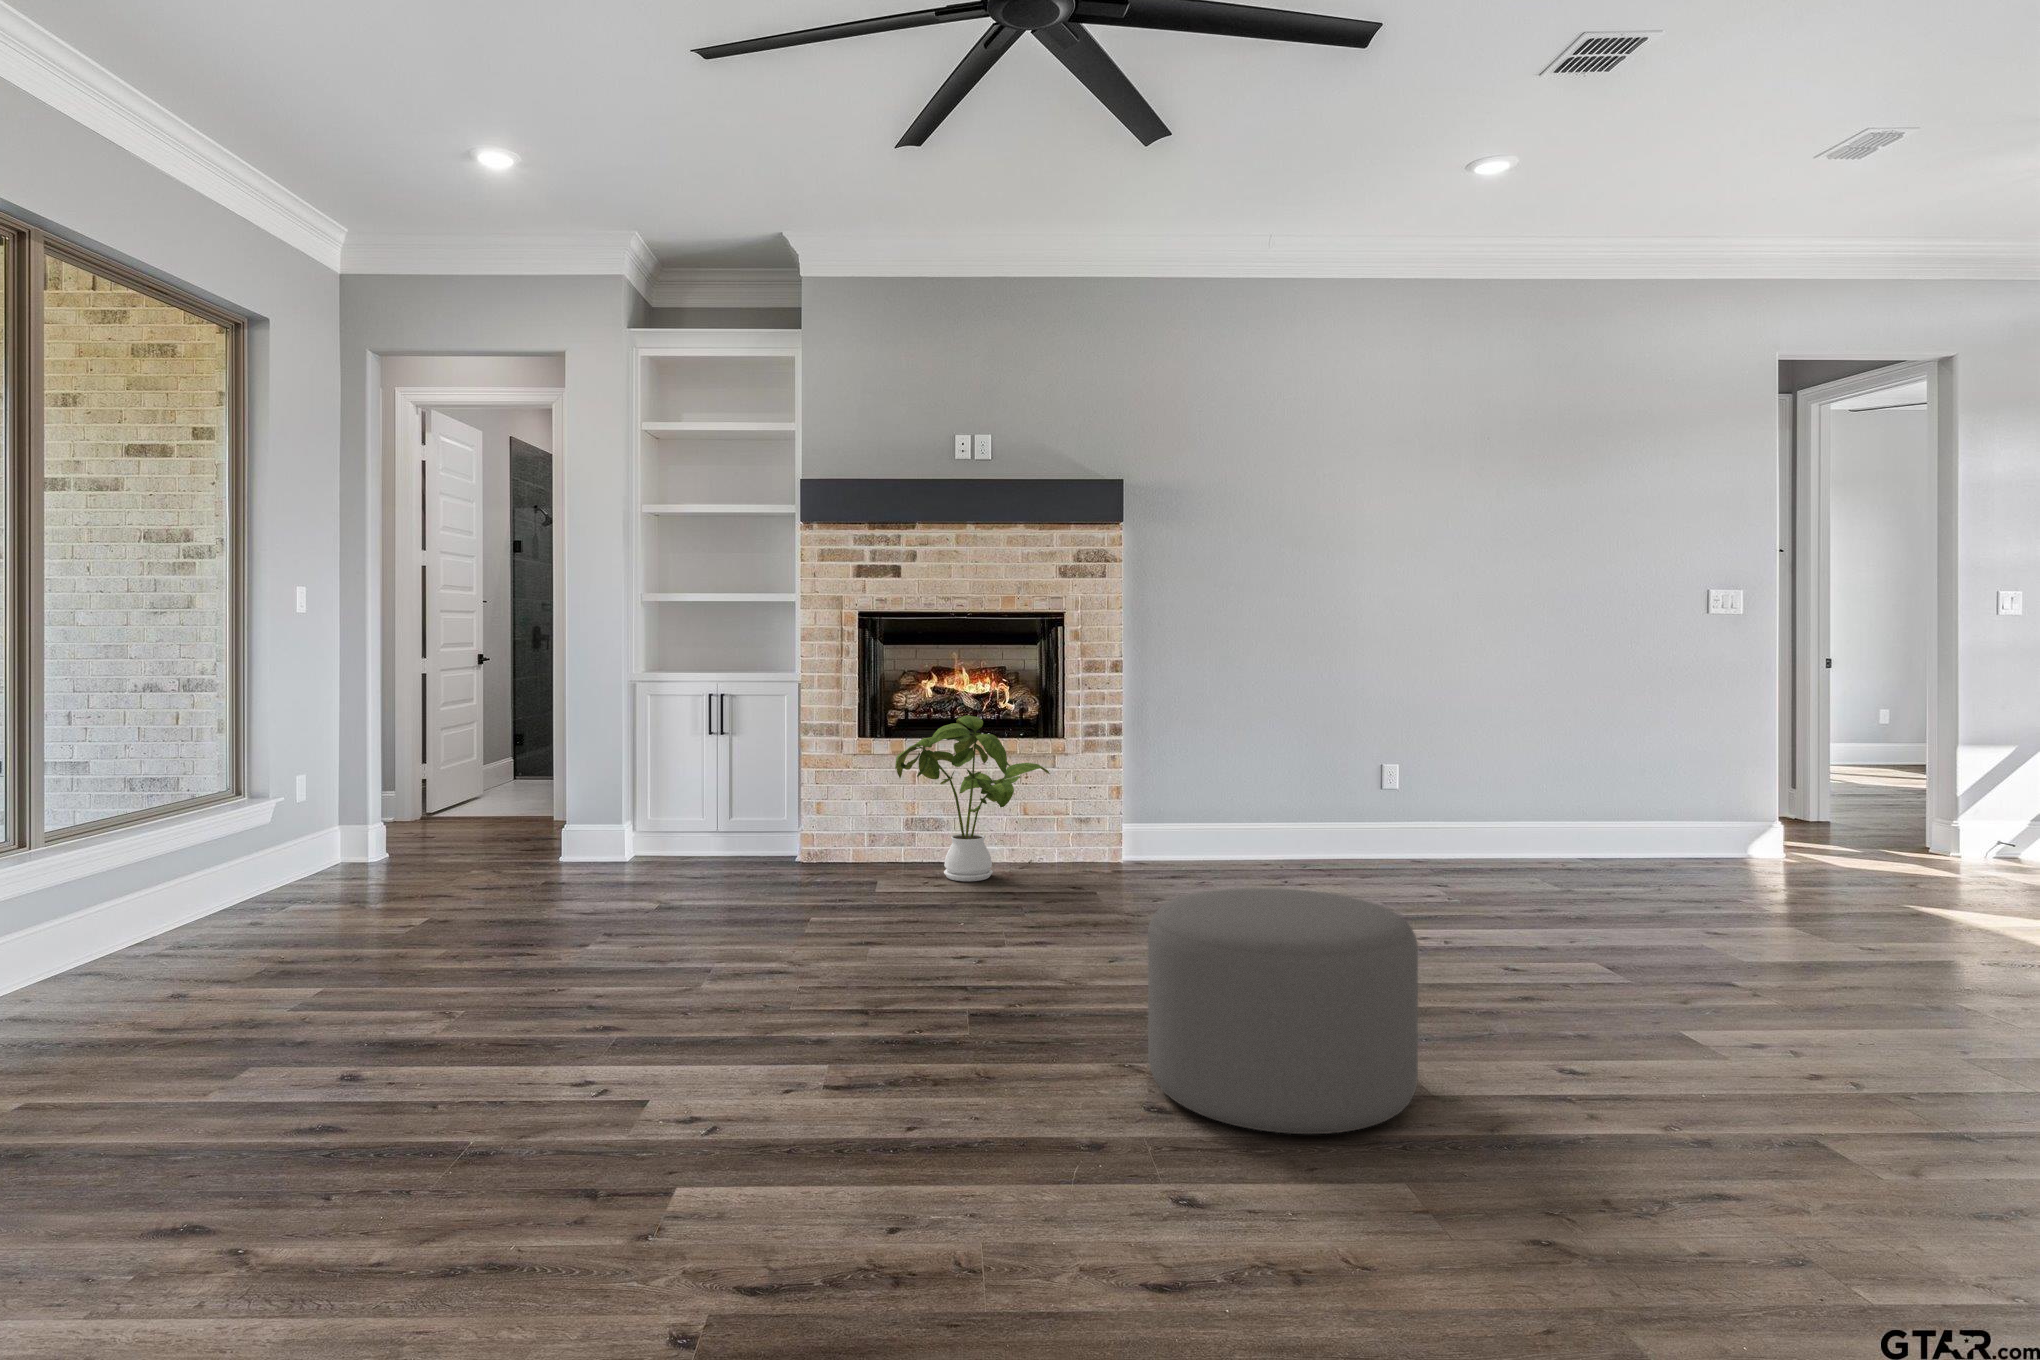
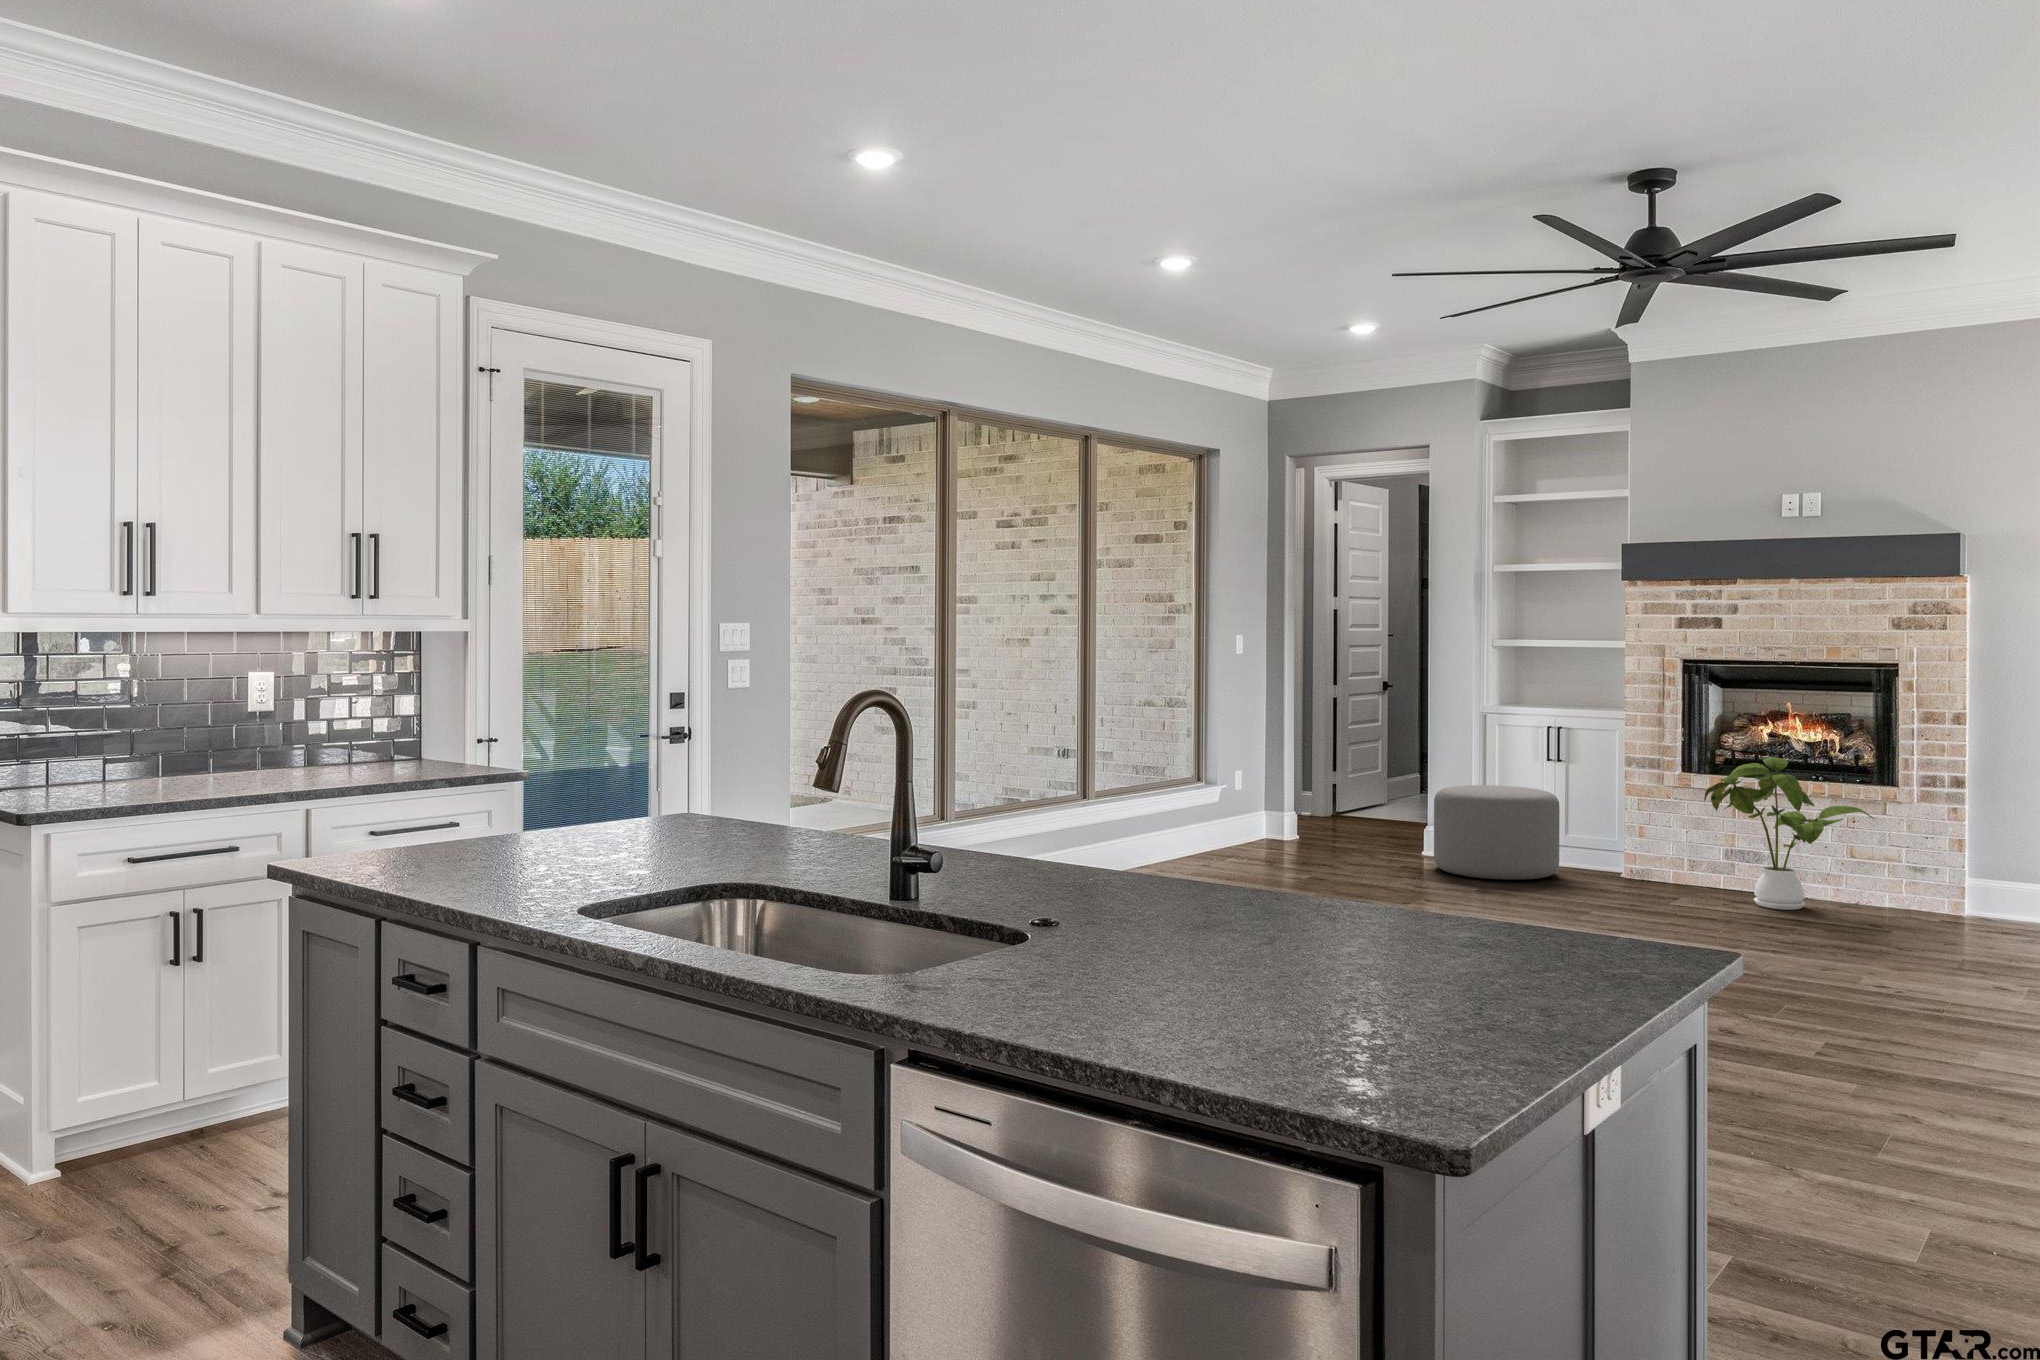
ottoman: present [1148,888,1418,1134] -> present [1434,785,1560,880]

